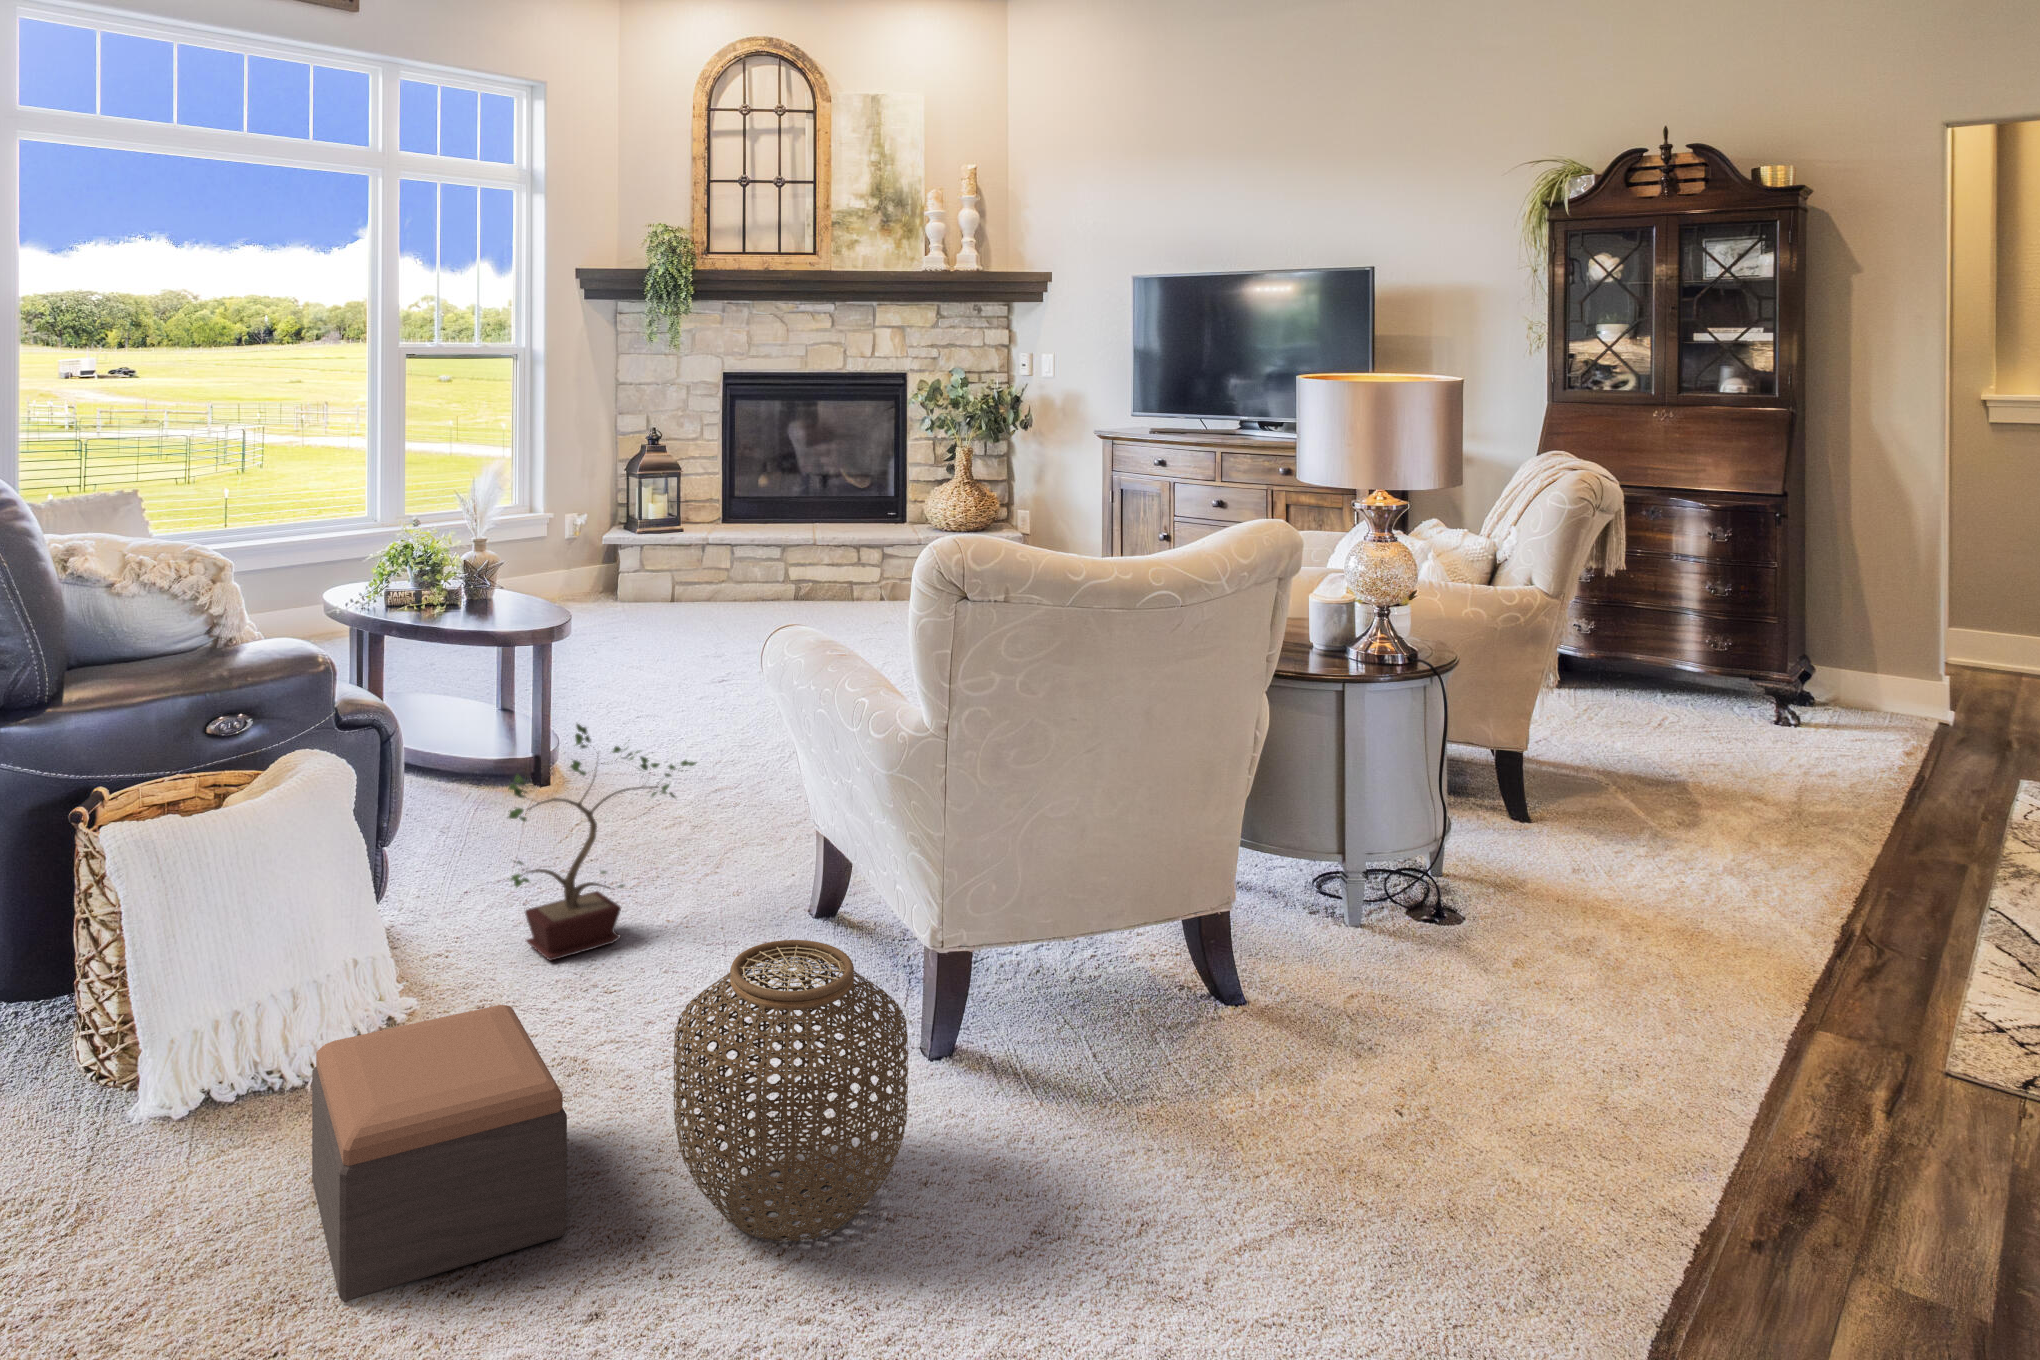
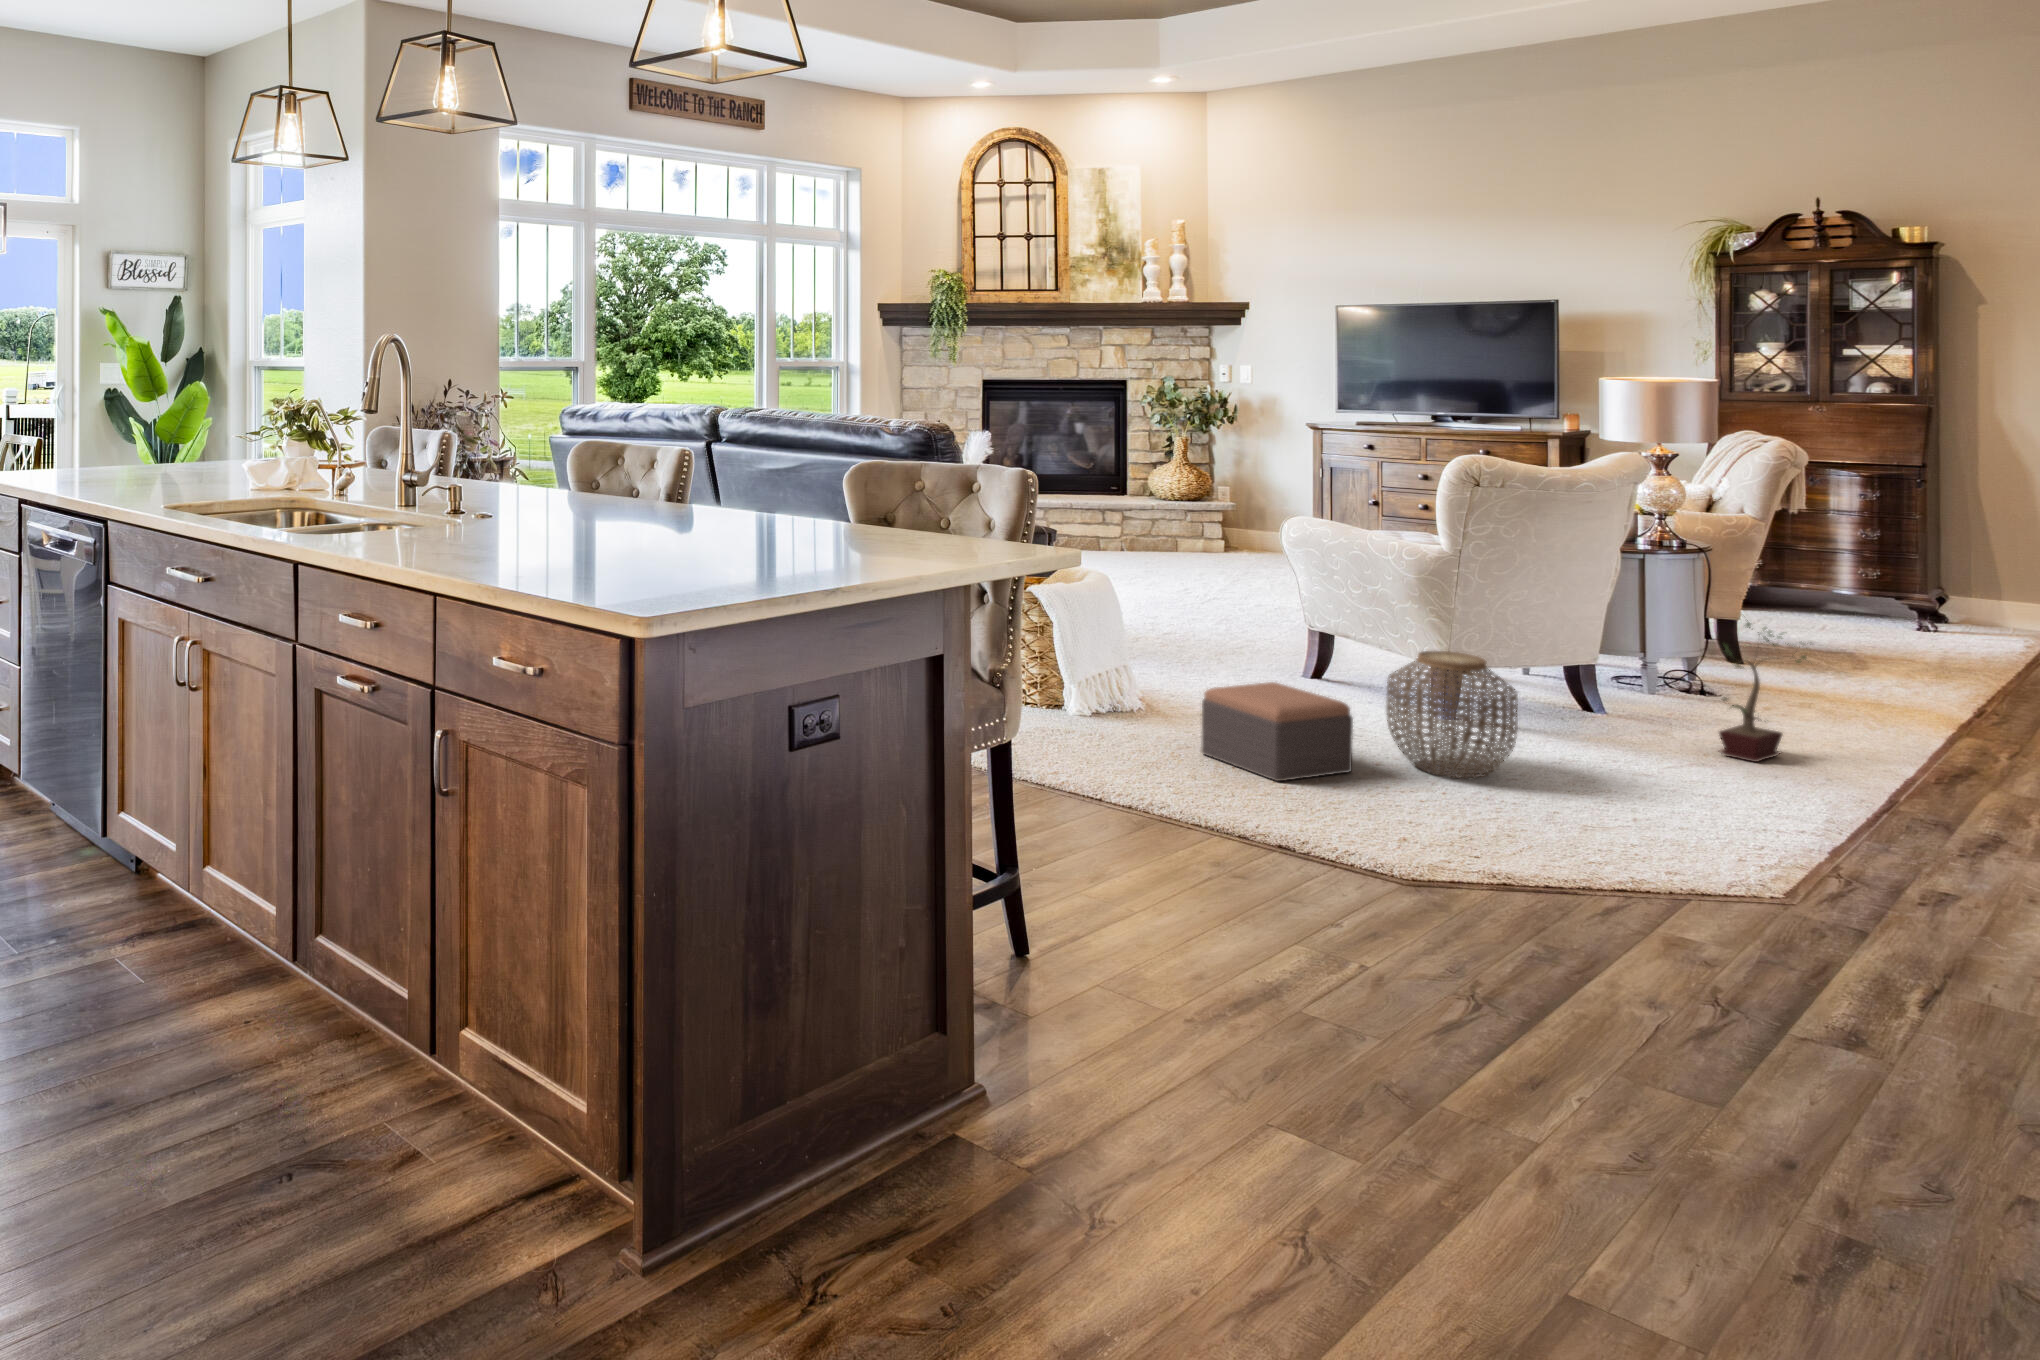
potted plant: present [509,724,696,961] -> present [1718,620,1808,762]

